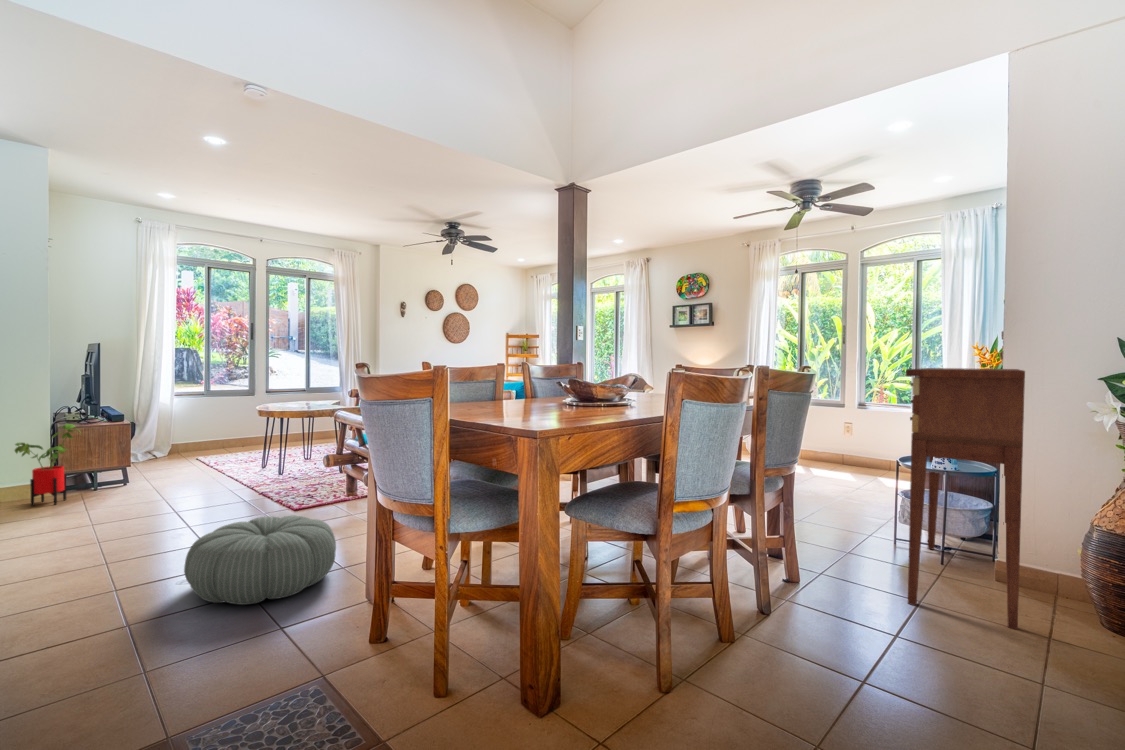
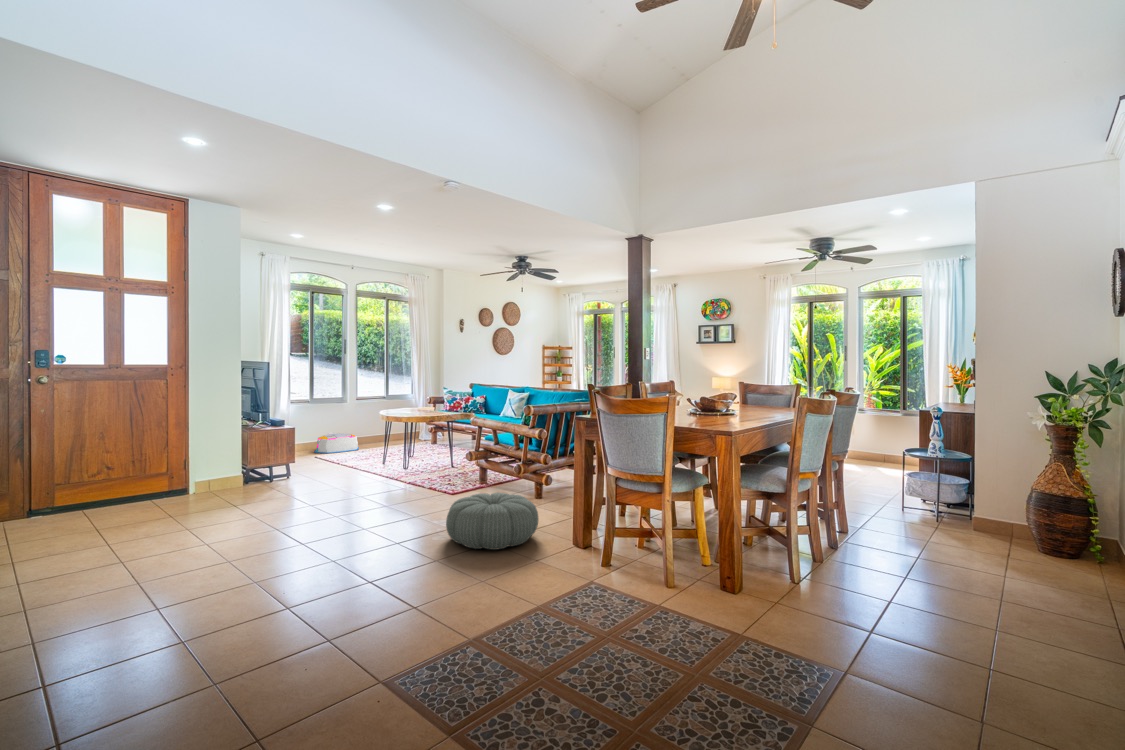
console table: present [906,368,1025,630] -> none [921,386,997,555]
house plant: present [15,424,79,506] -> none [224,428,268,493]
storage bin: none [205,431,263,456] -> present [314,433,359,454]

